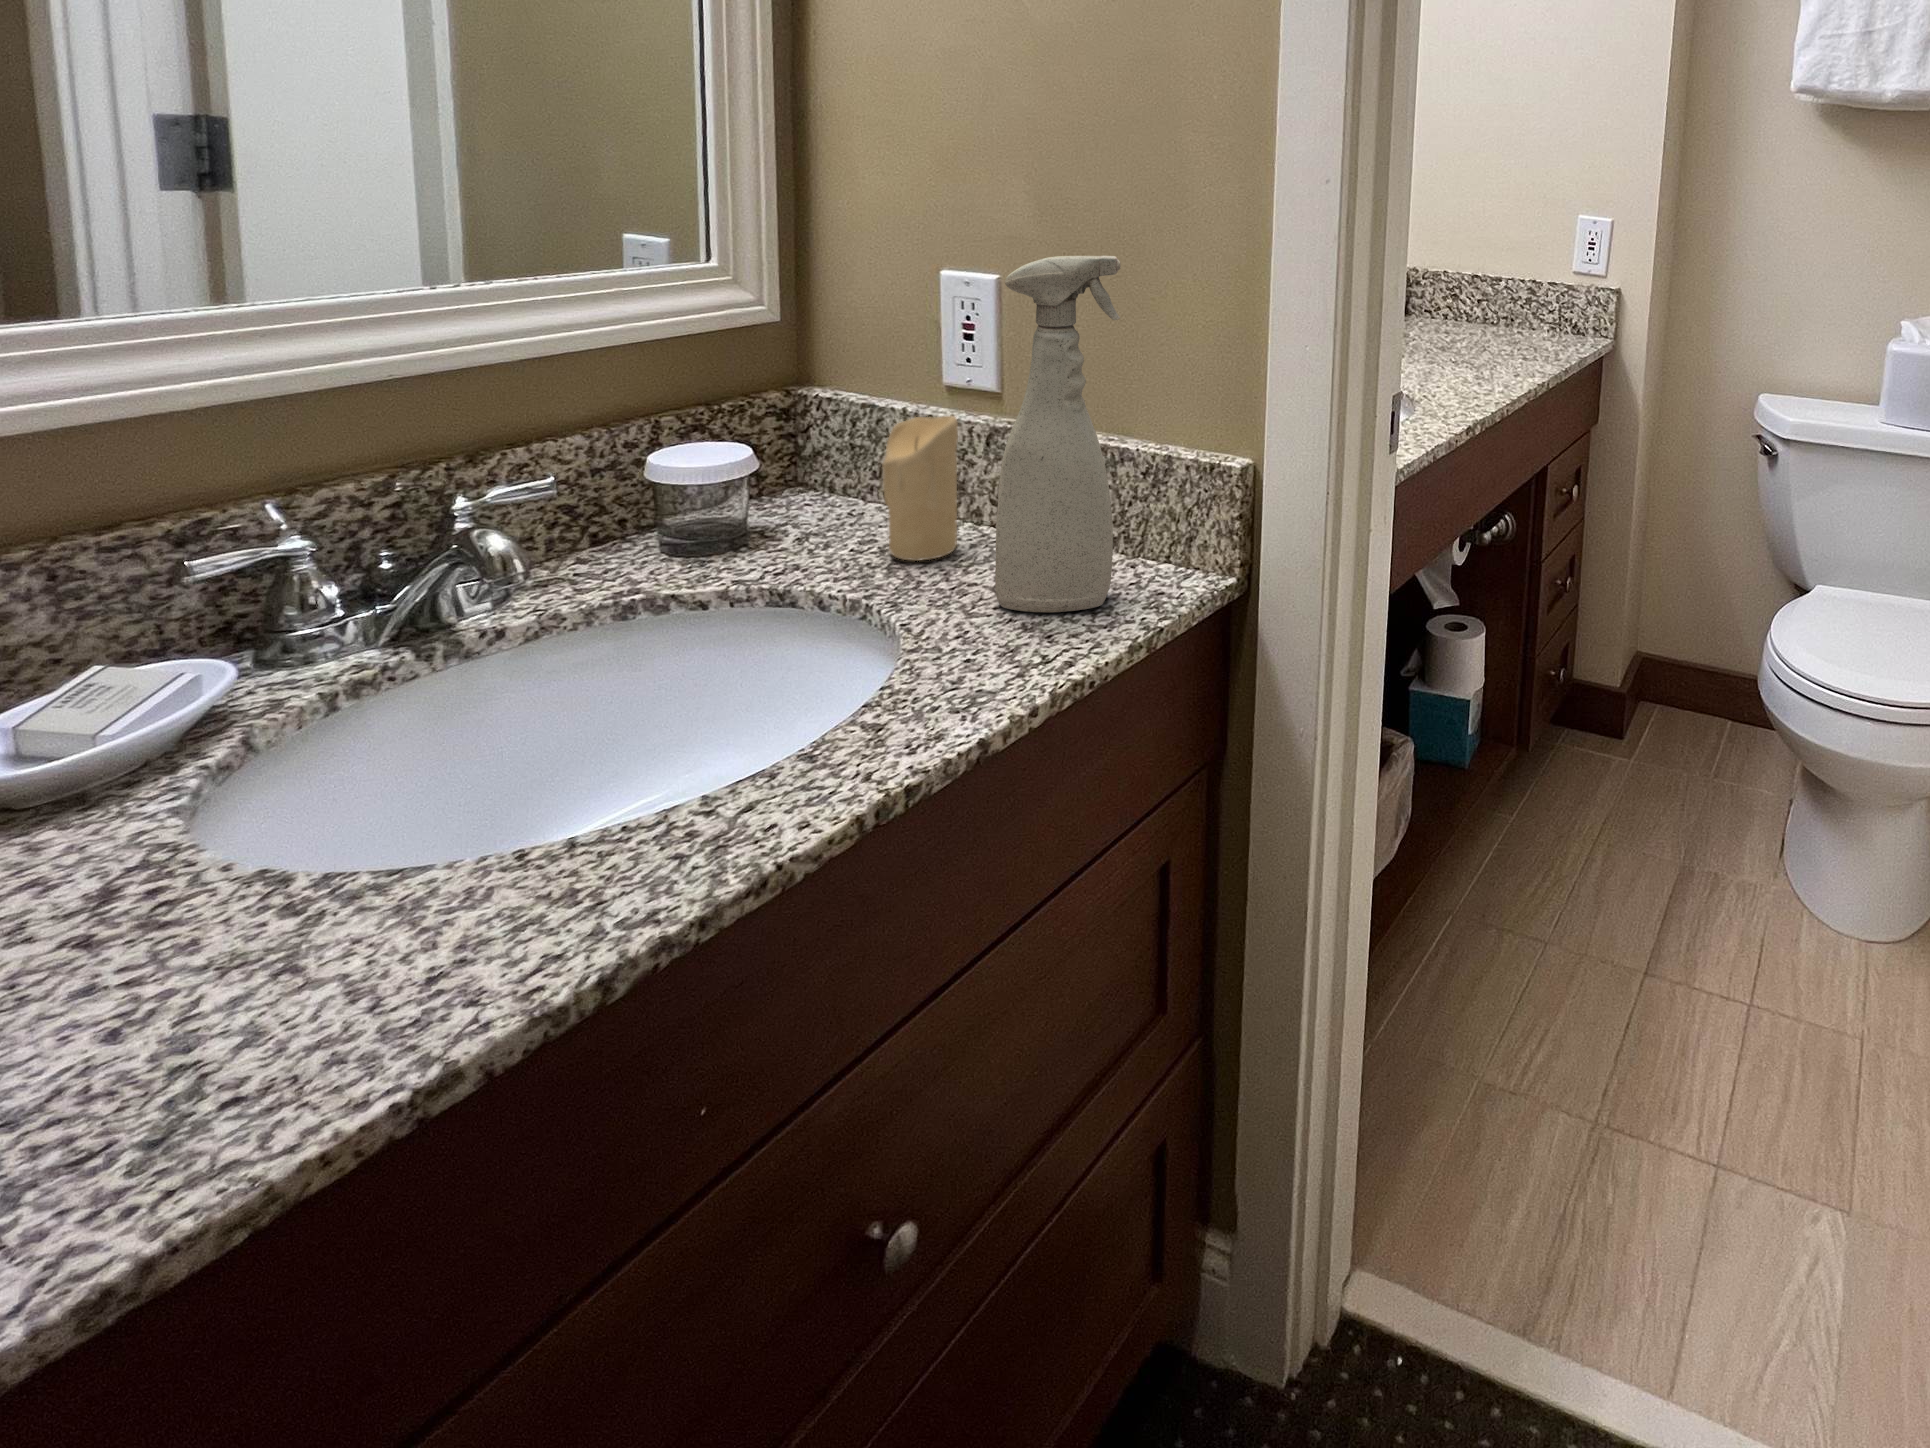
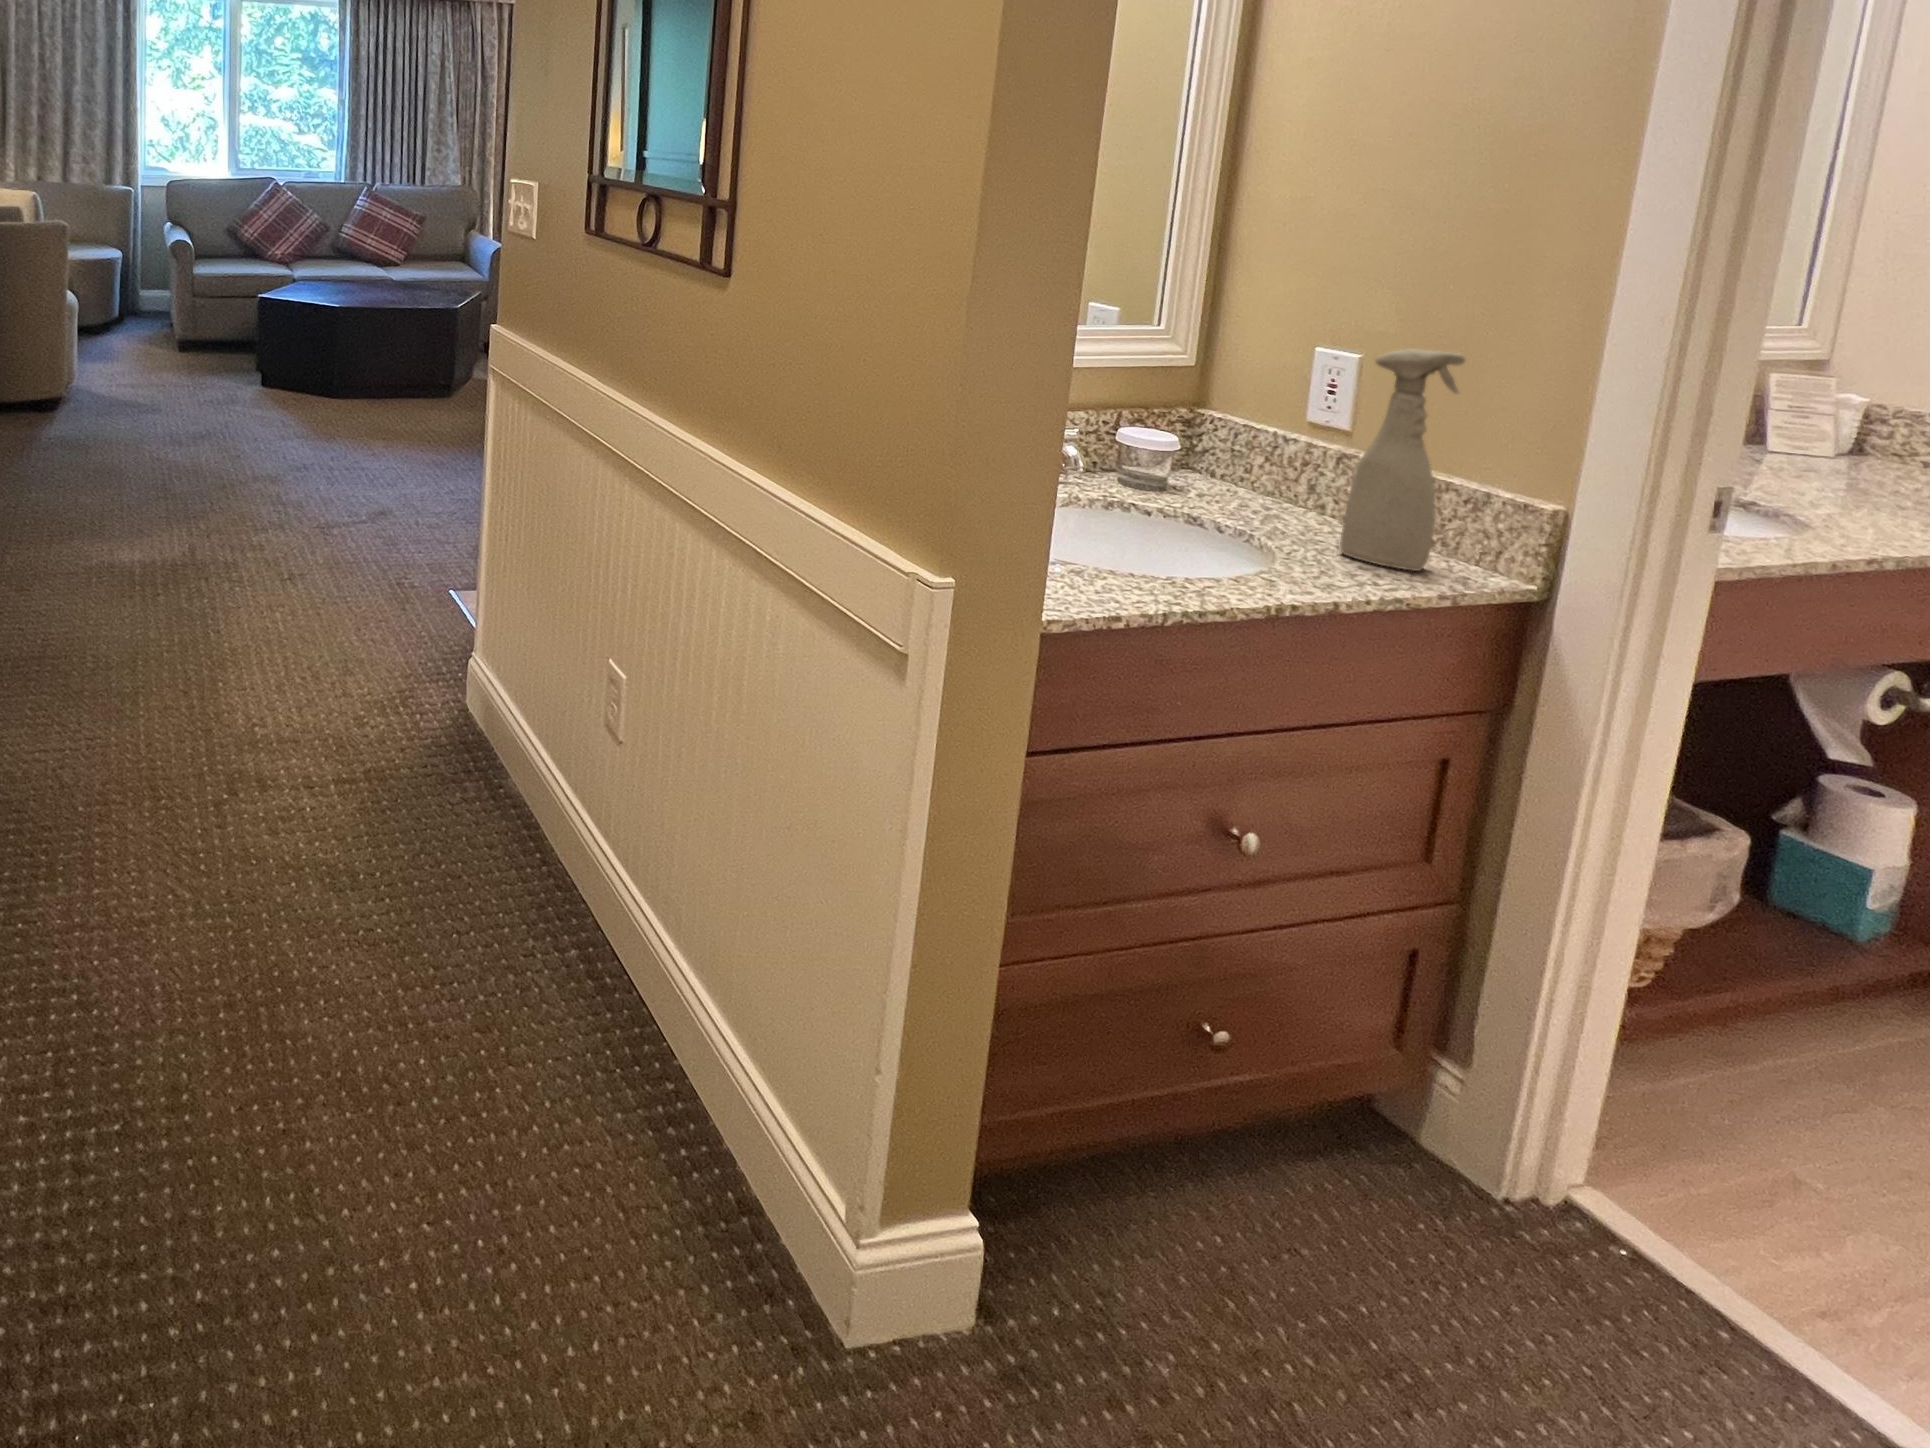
candle: present [882,416,958,561] -> none [1261,436,1320,523]

